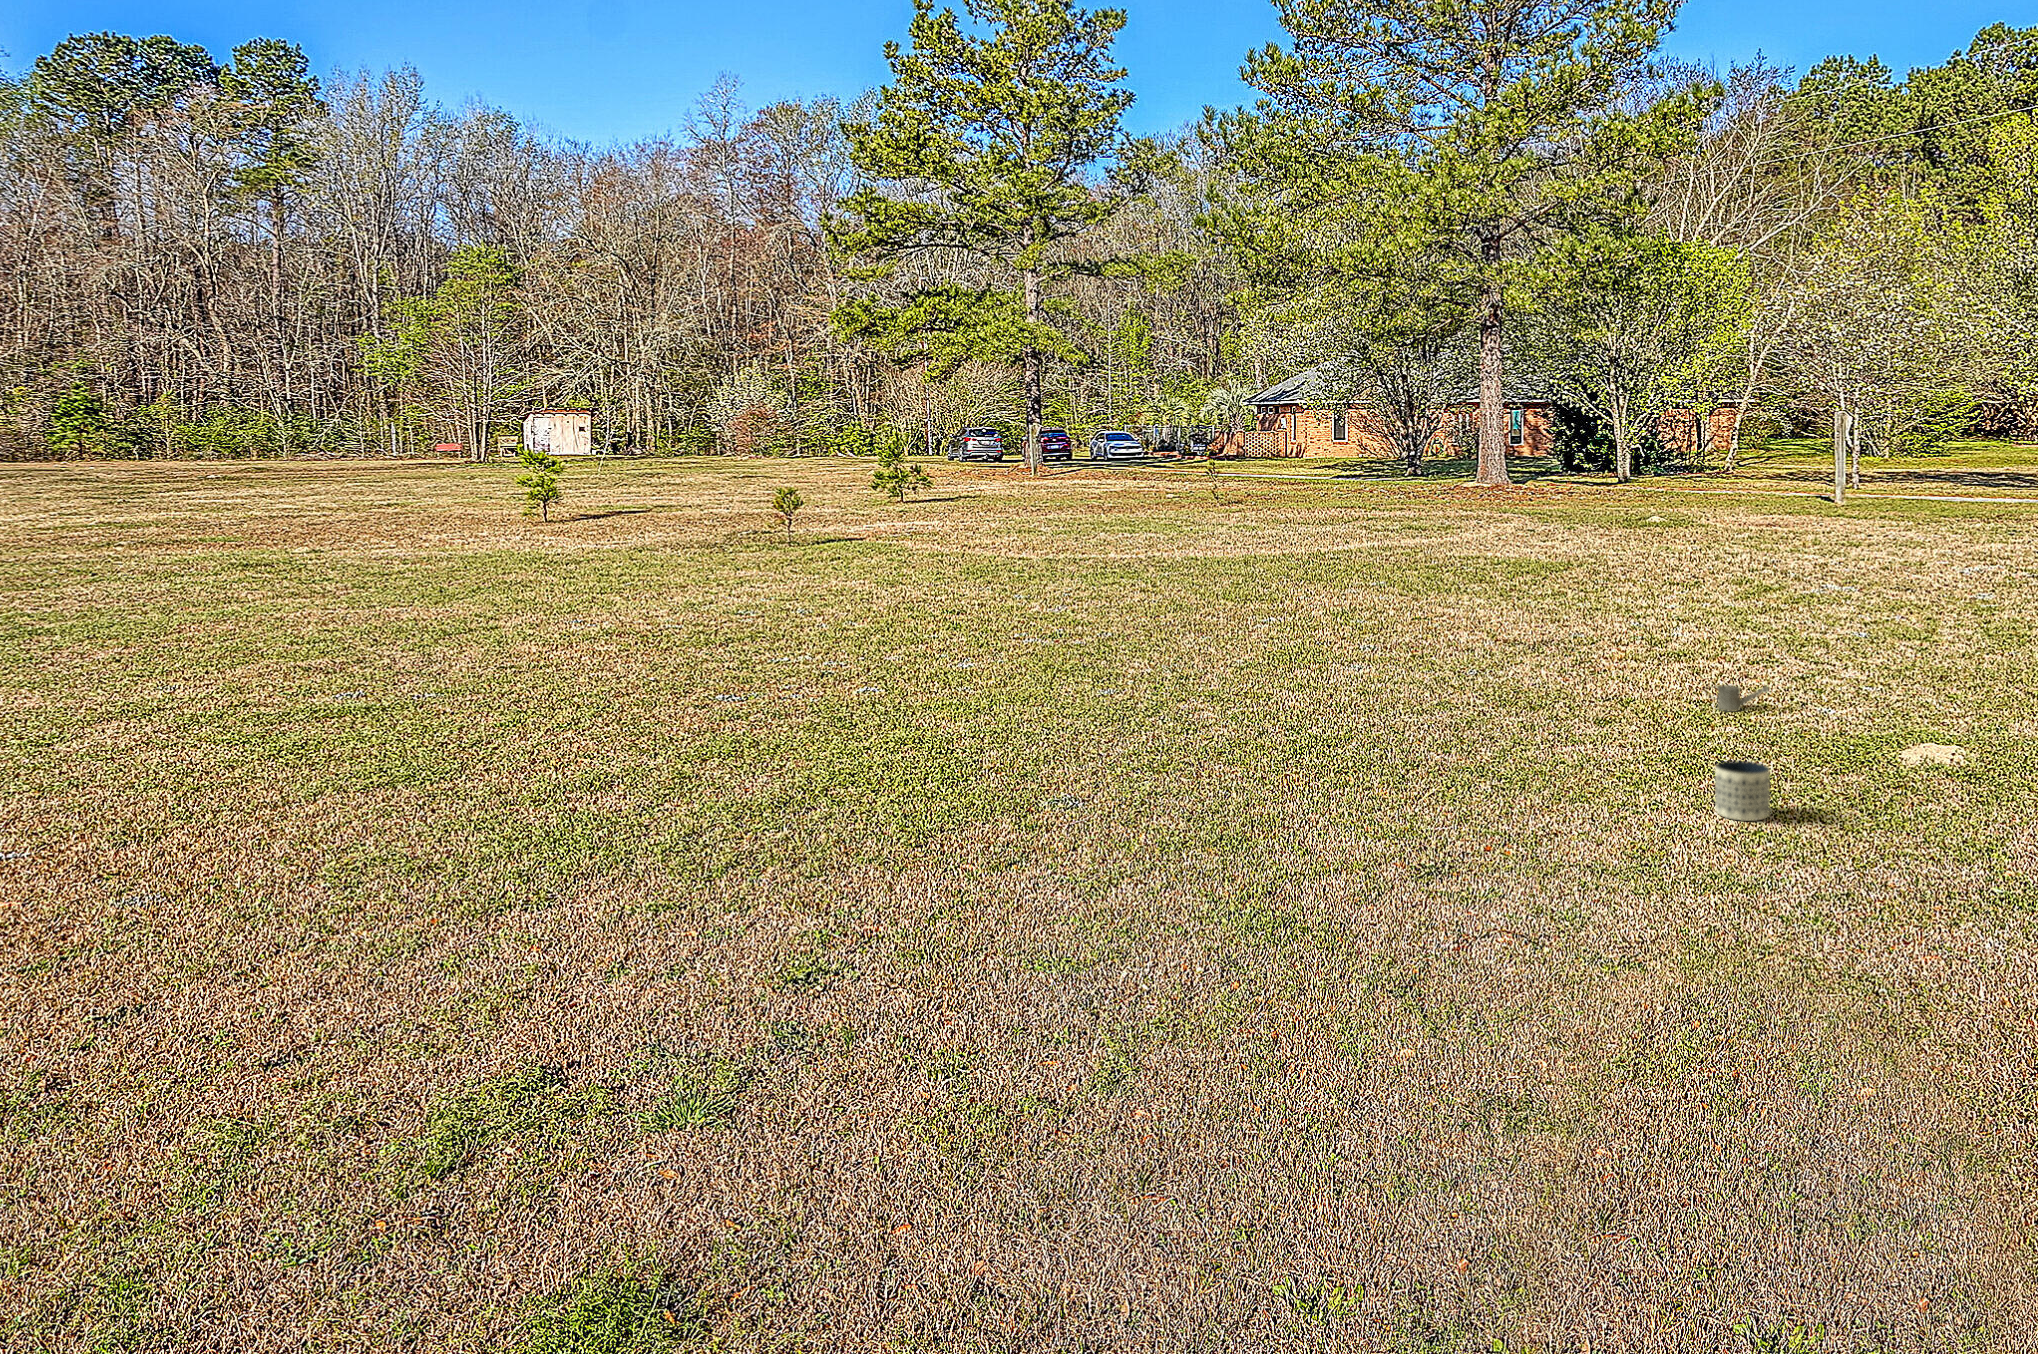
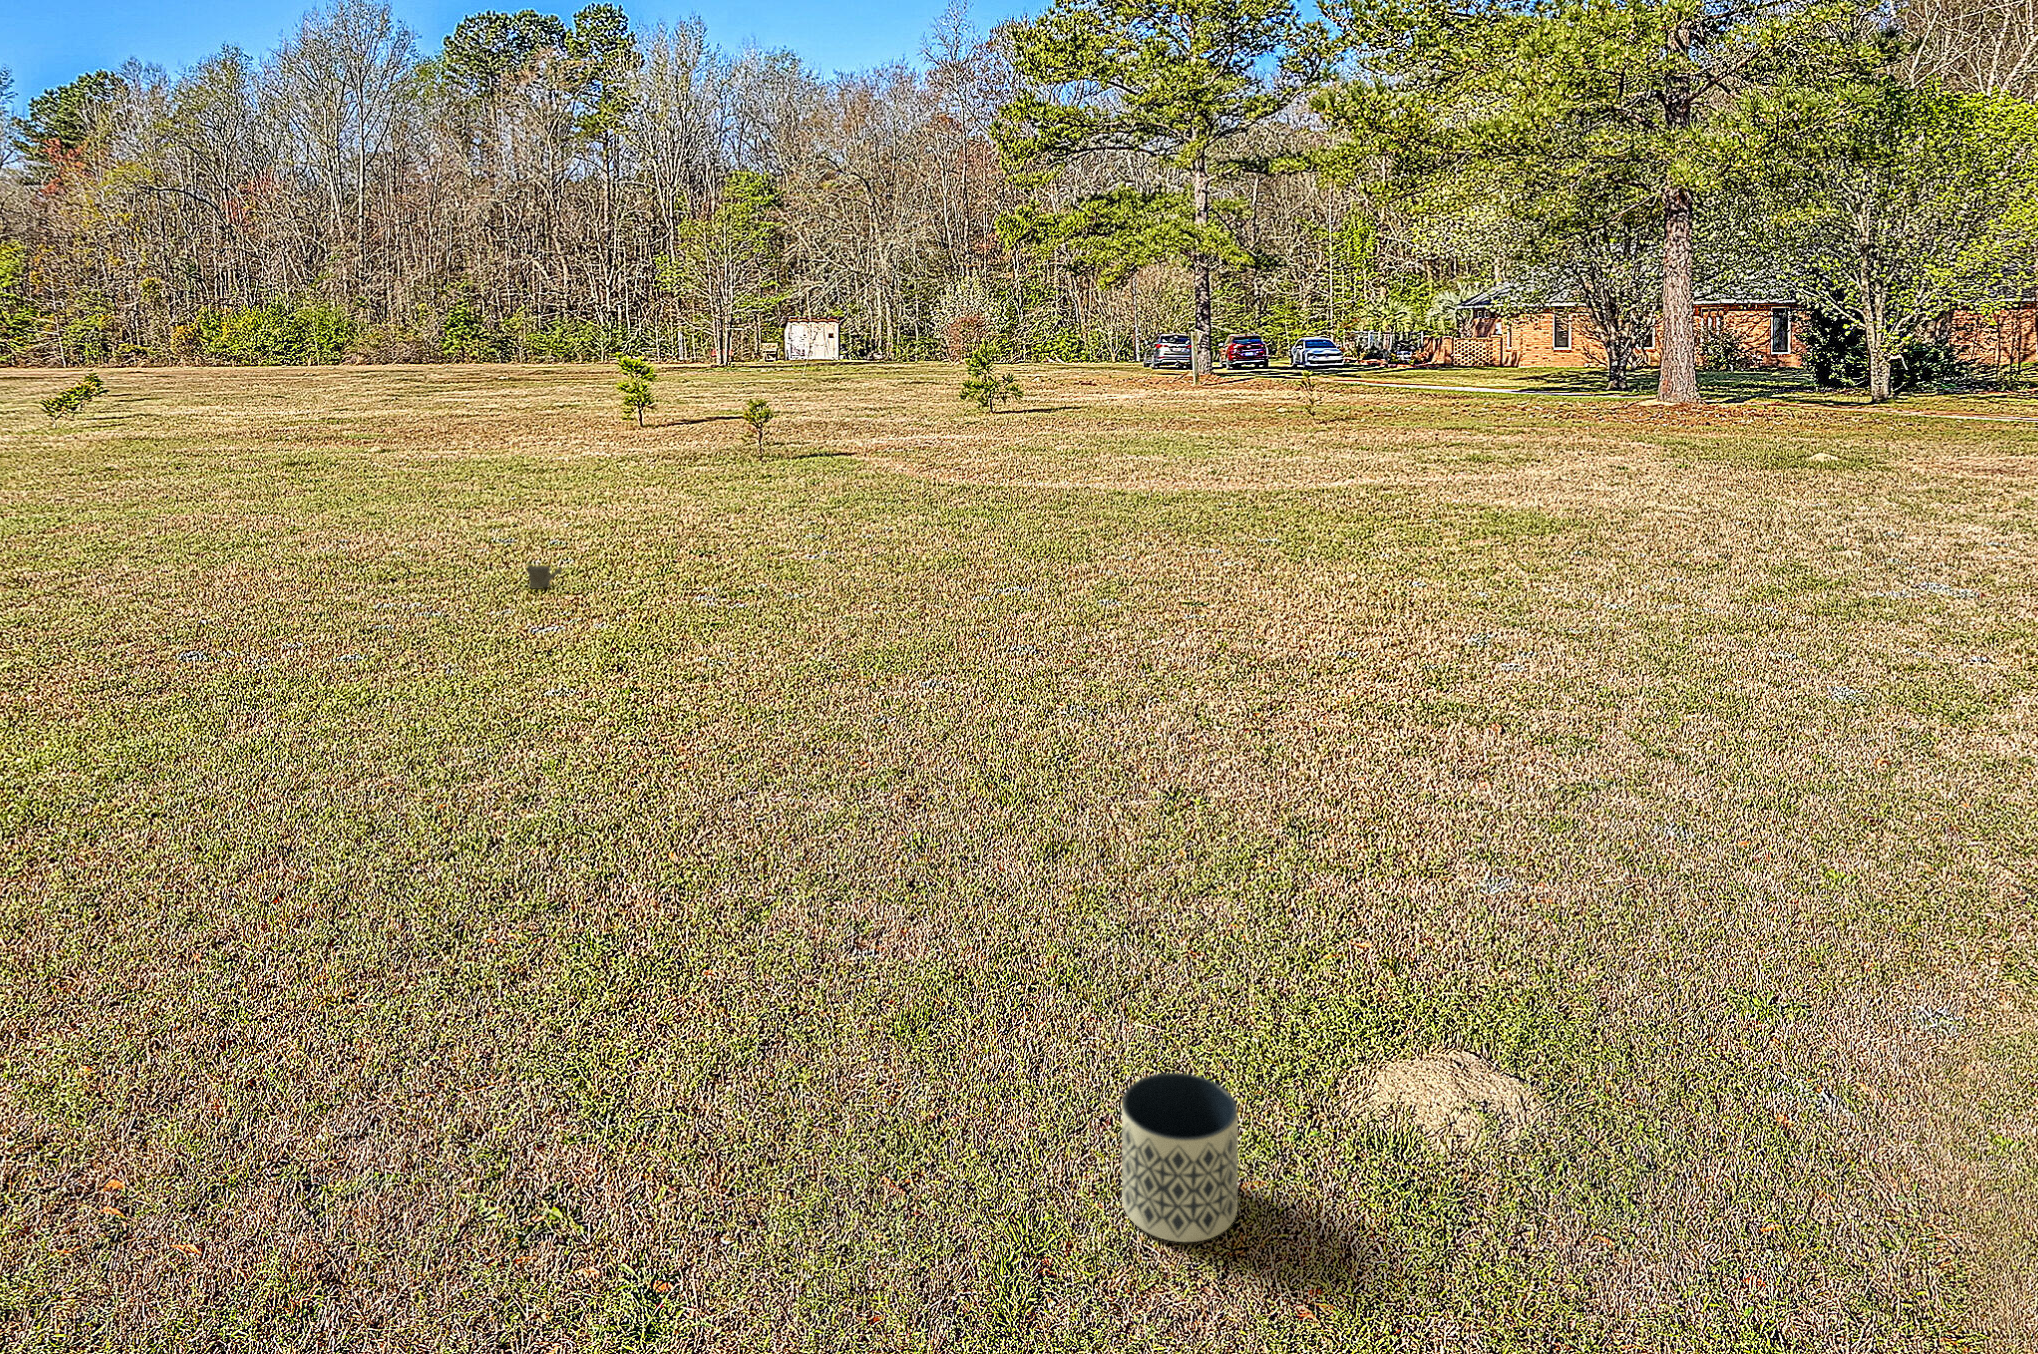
watering can: present [1713,685,1769,712] -> present [527,565,562,589]

